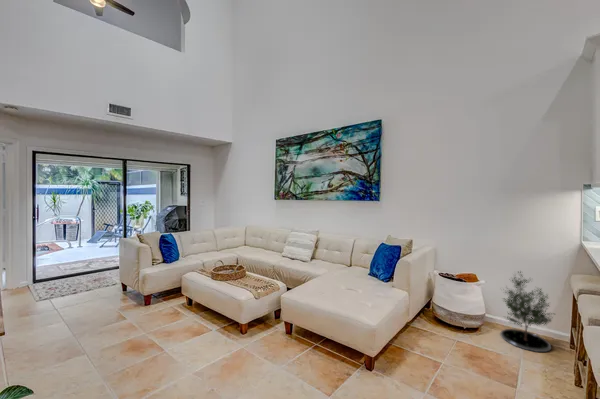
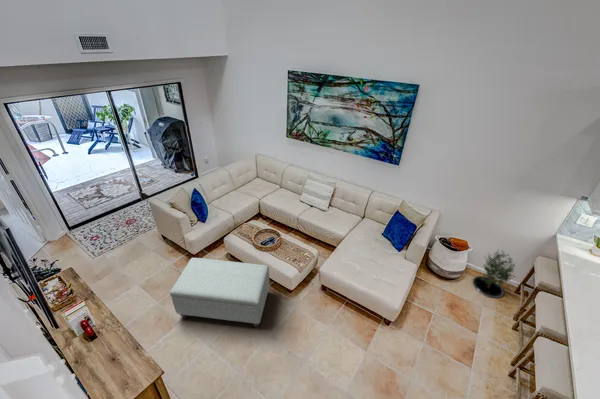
ottoman: none [86,278,218,363] -> present [170,258,269,327]

